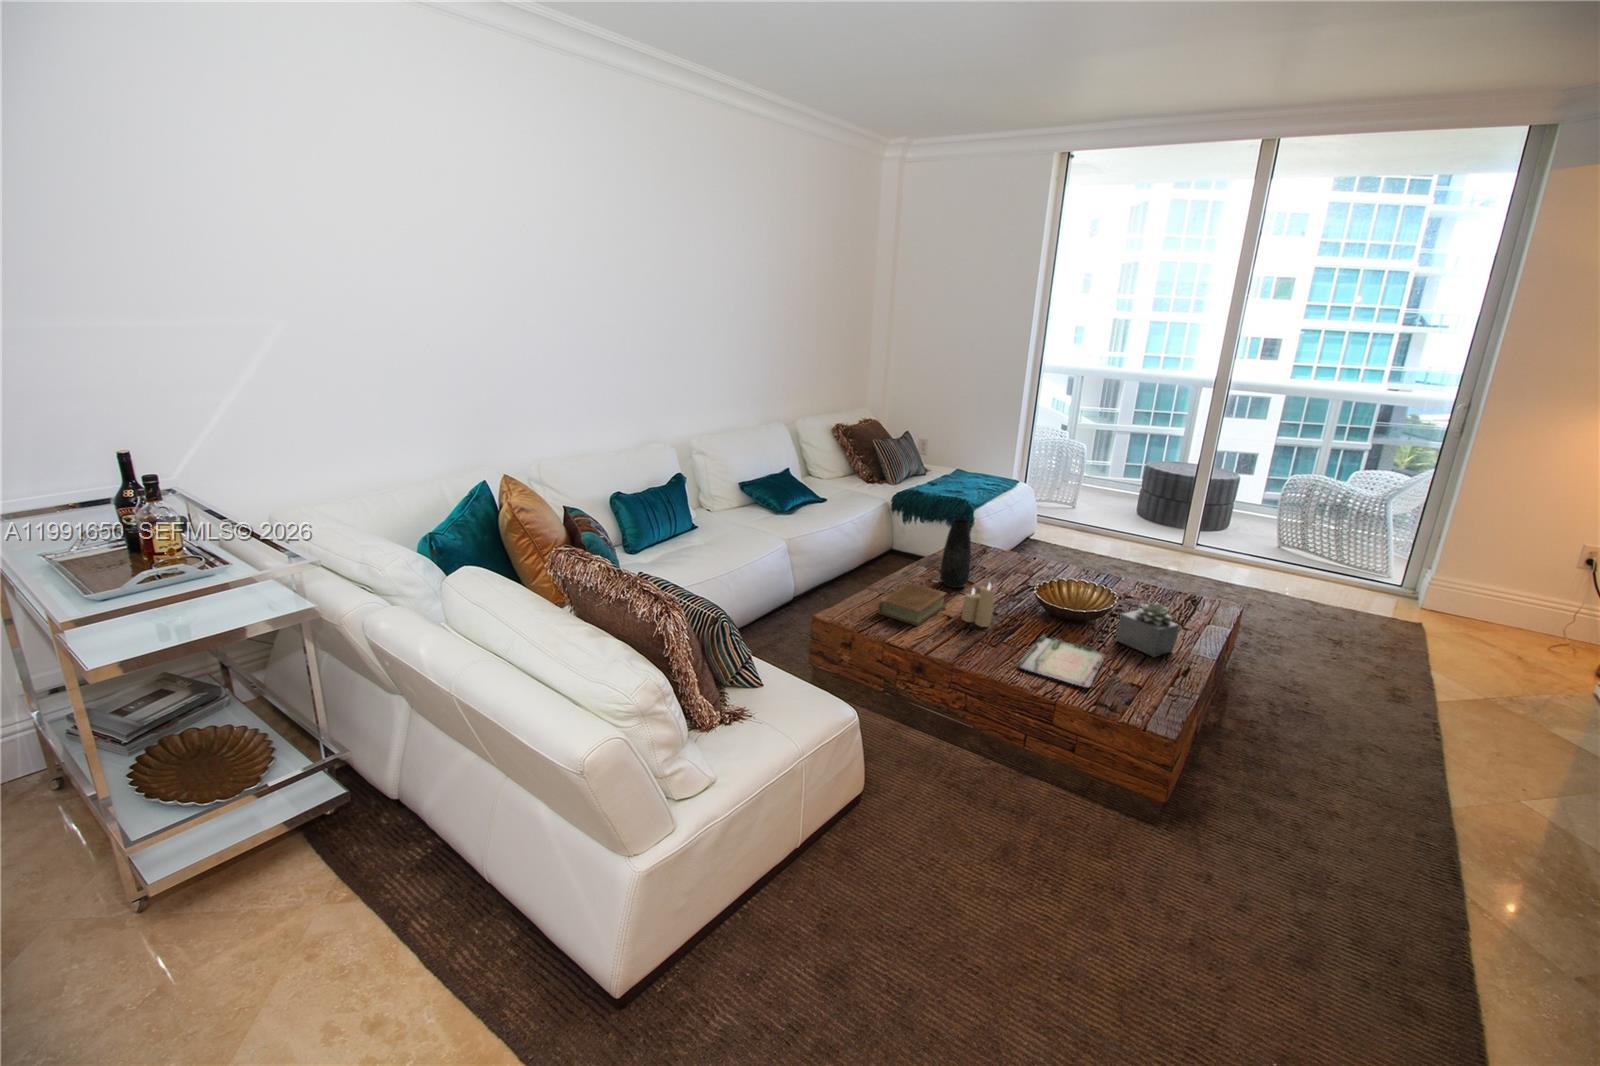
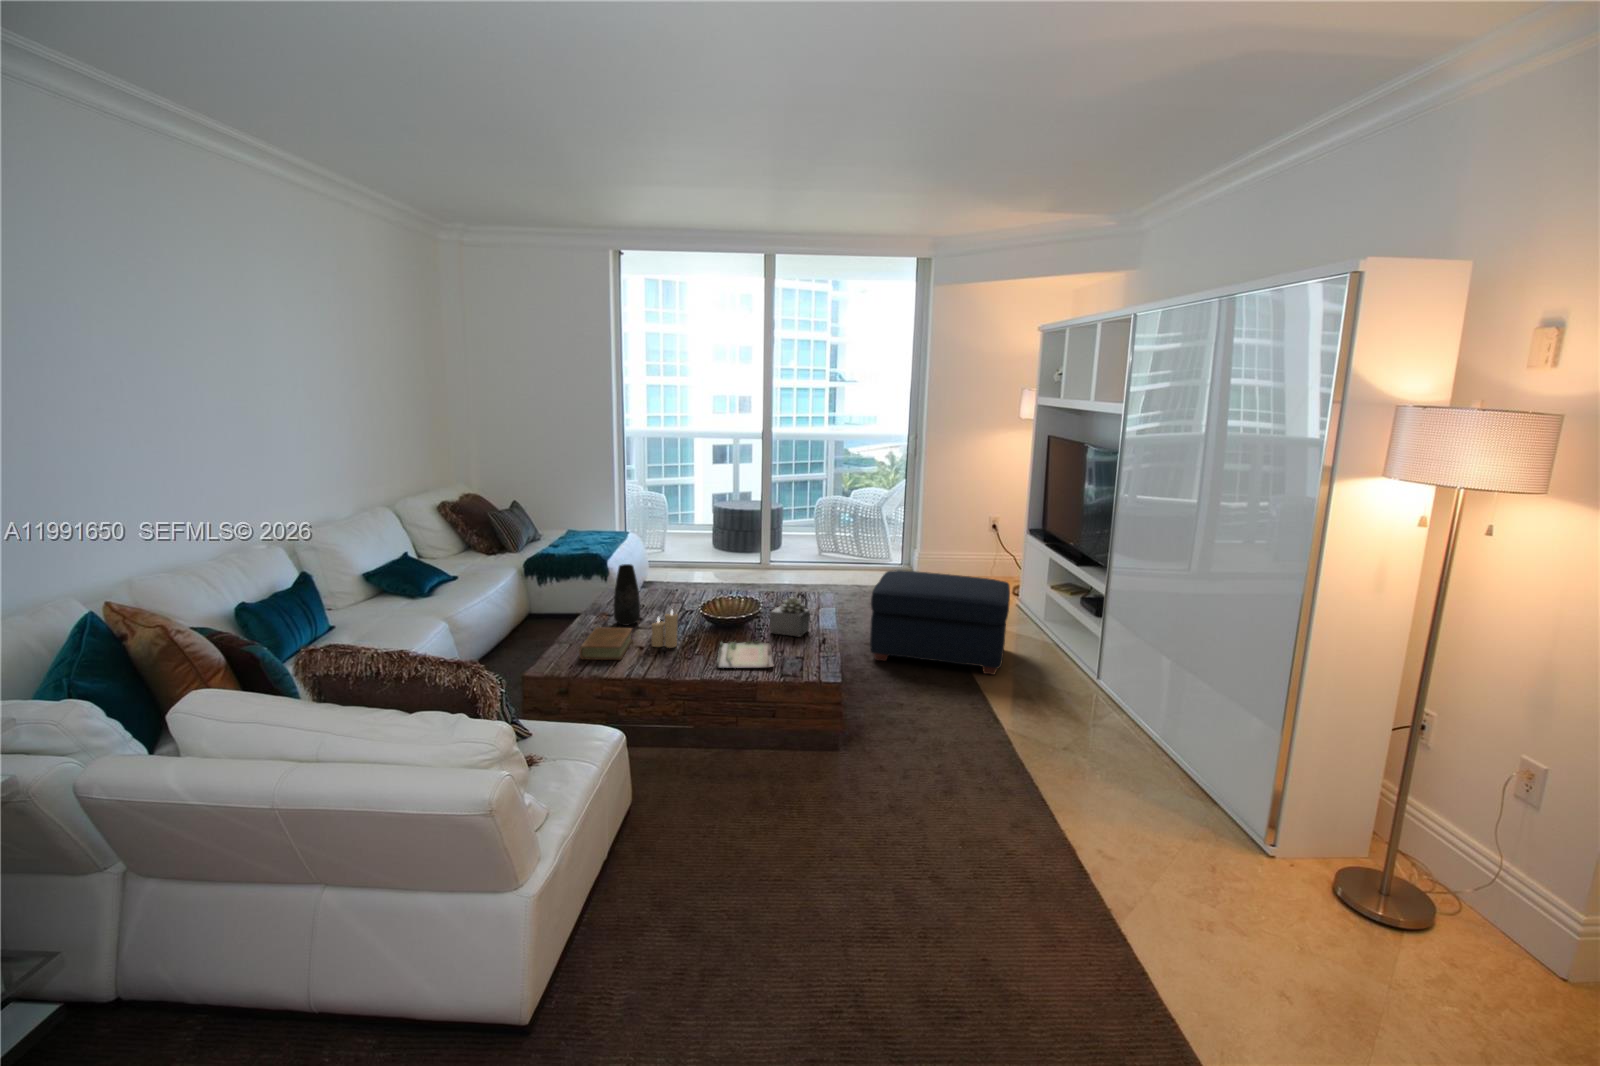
ottoman: none [1277,596,1579,802] -> present [870,570,1010,675]

